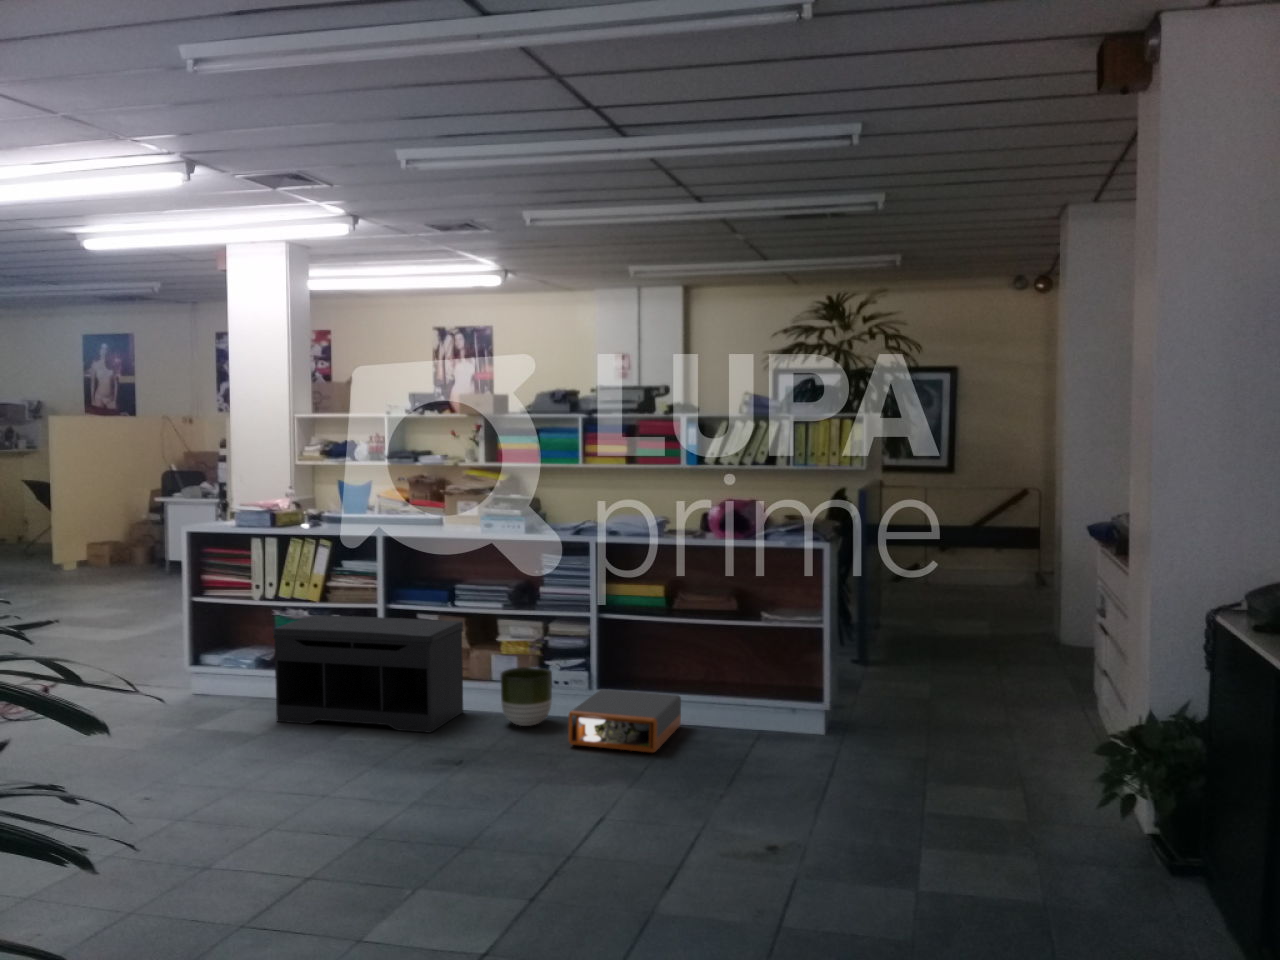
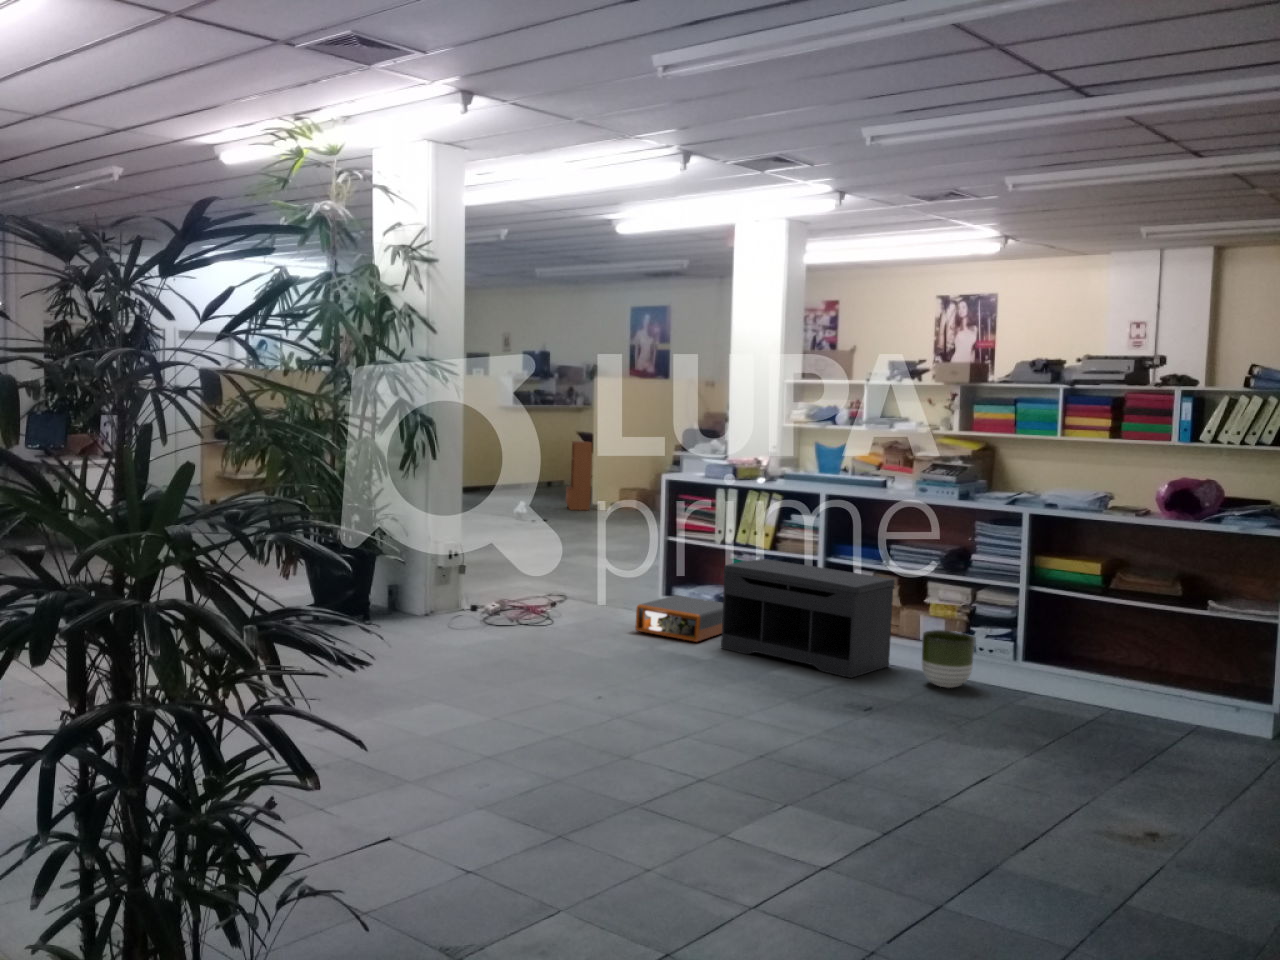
bookcase: none [21,493,55,574] -> present [566,441,592,510]
storage box: present [568,689,681,753] -> present [635,595,723,642]

